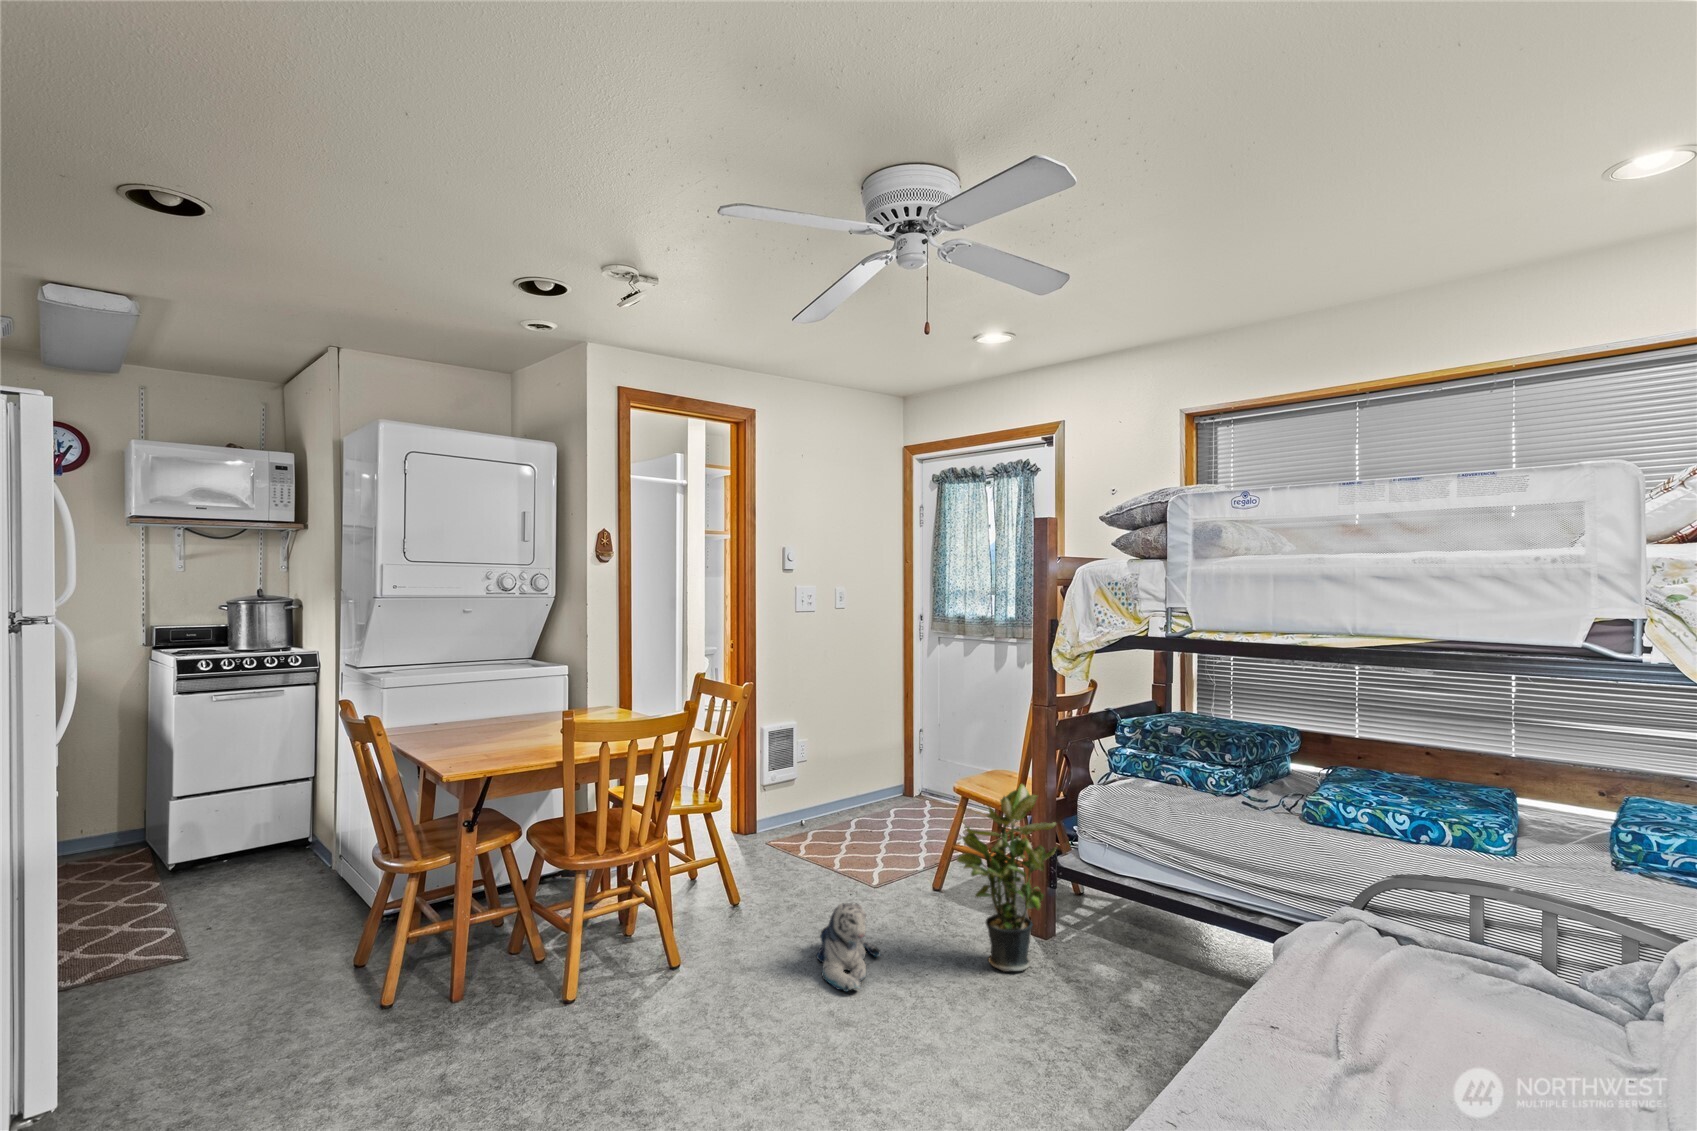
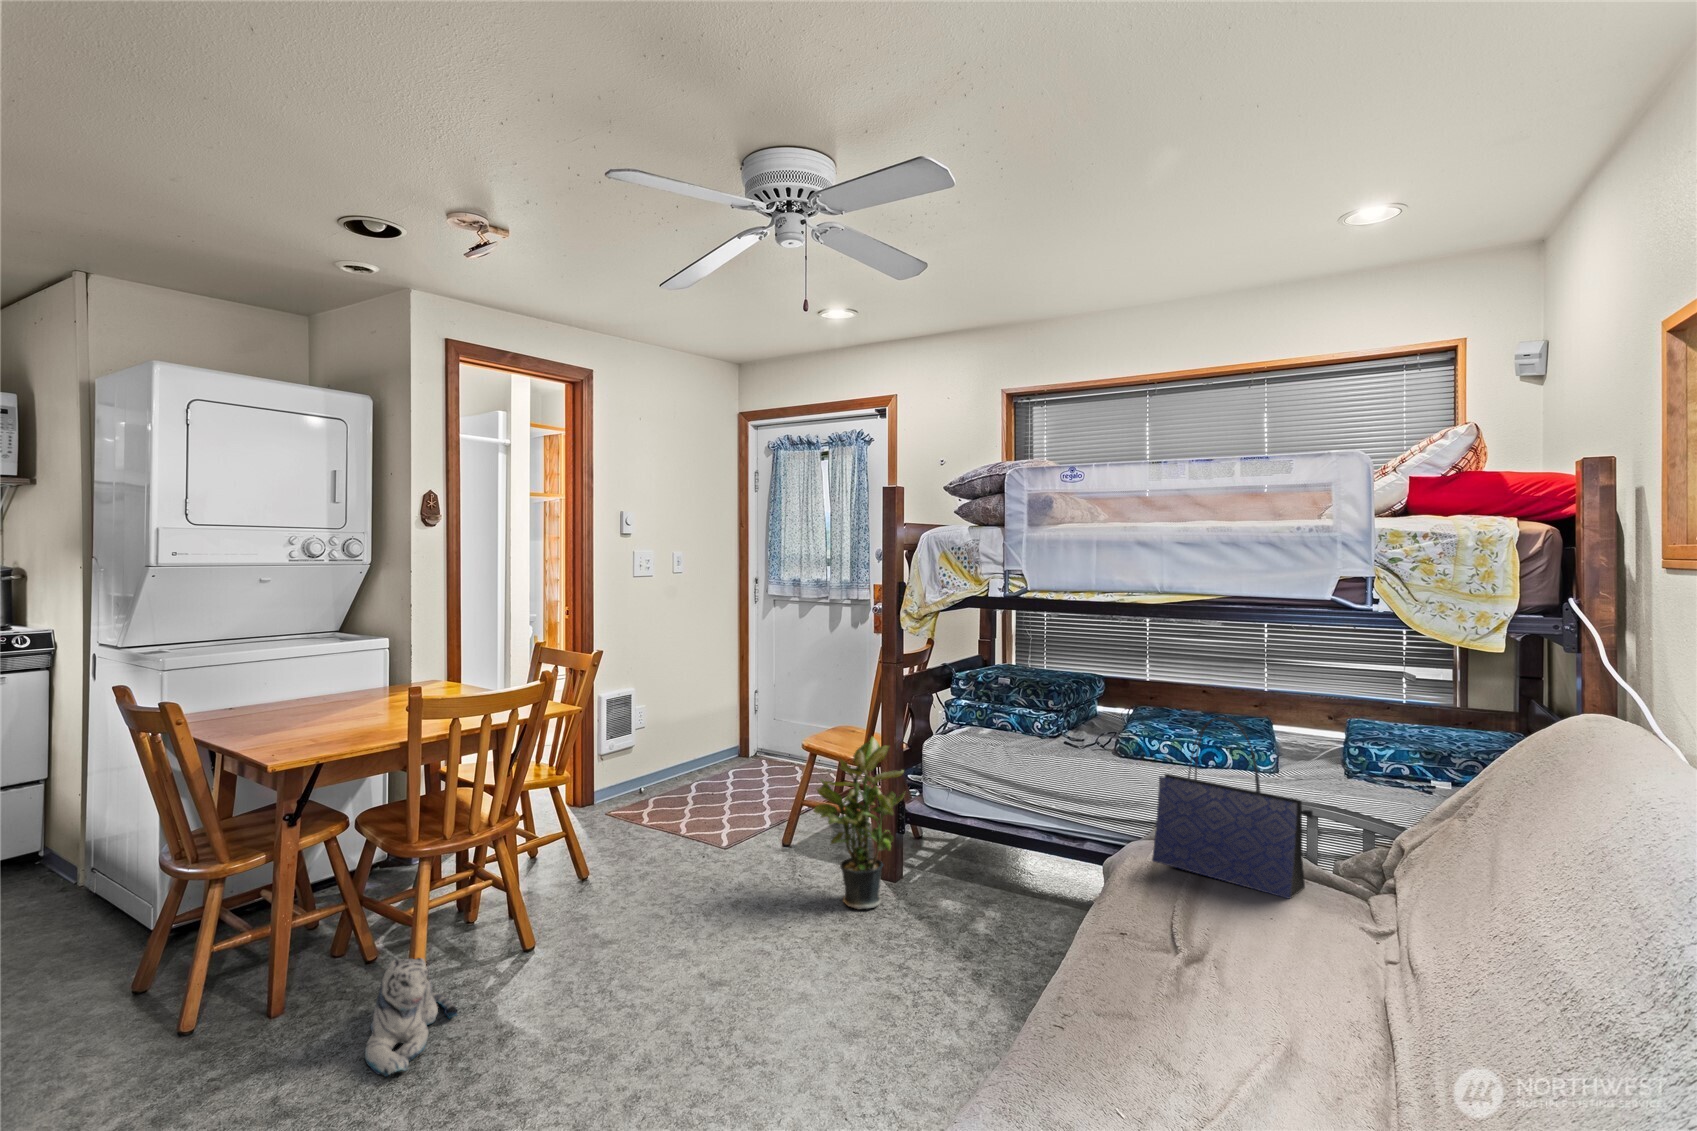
tote bag: none [1332,786,1543,1022] -> present [1152,717,1313,899]
plush toy: present [816,903,880,992] -> present [365,958,457,1077]

